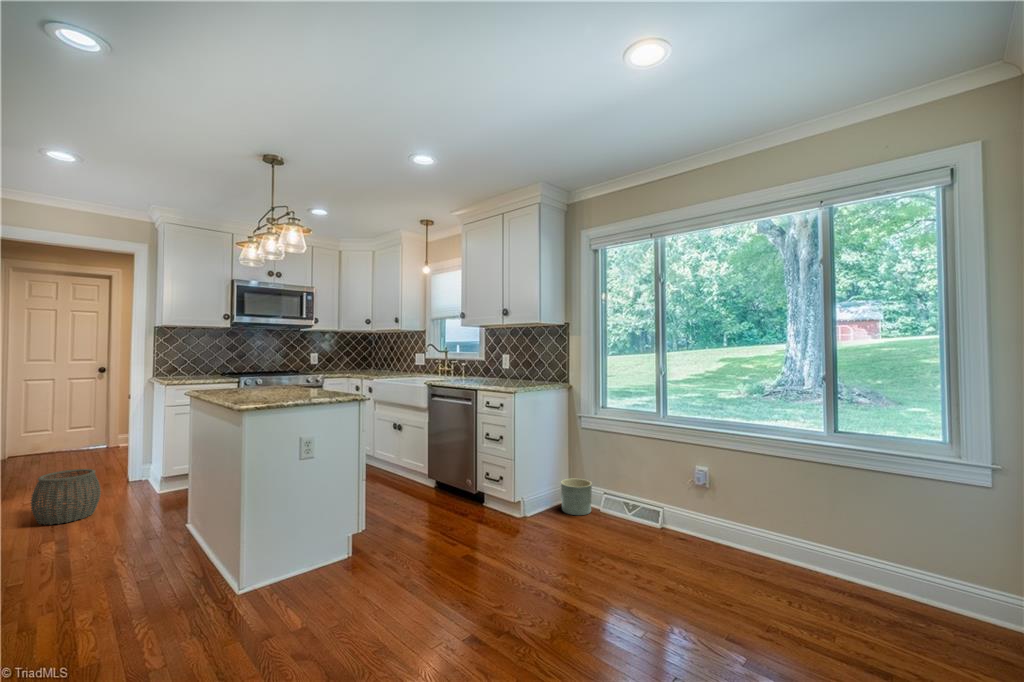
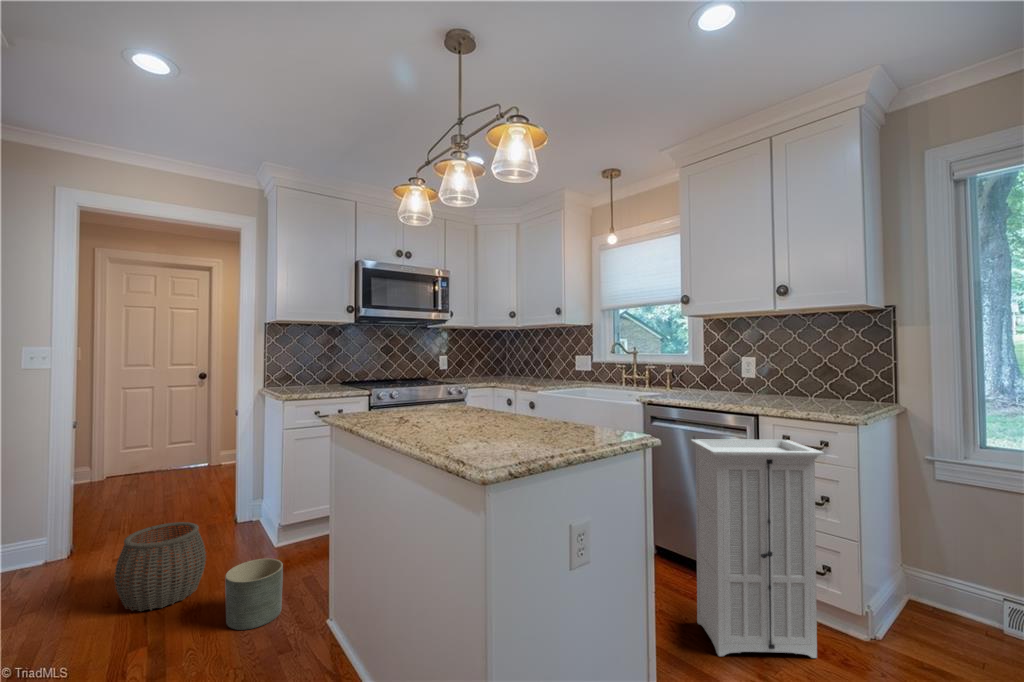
storage cabinet: none [425,401,488,527] -> present [691,437,824,658]
planter: present [561,479,592,515] -> present [225,559,283,630]

